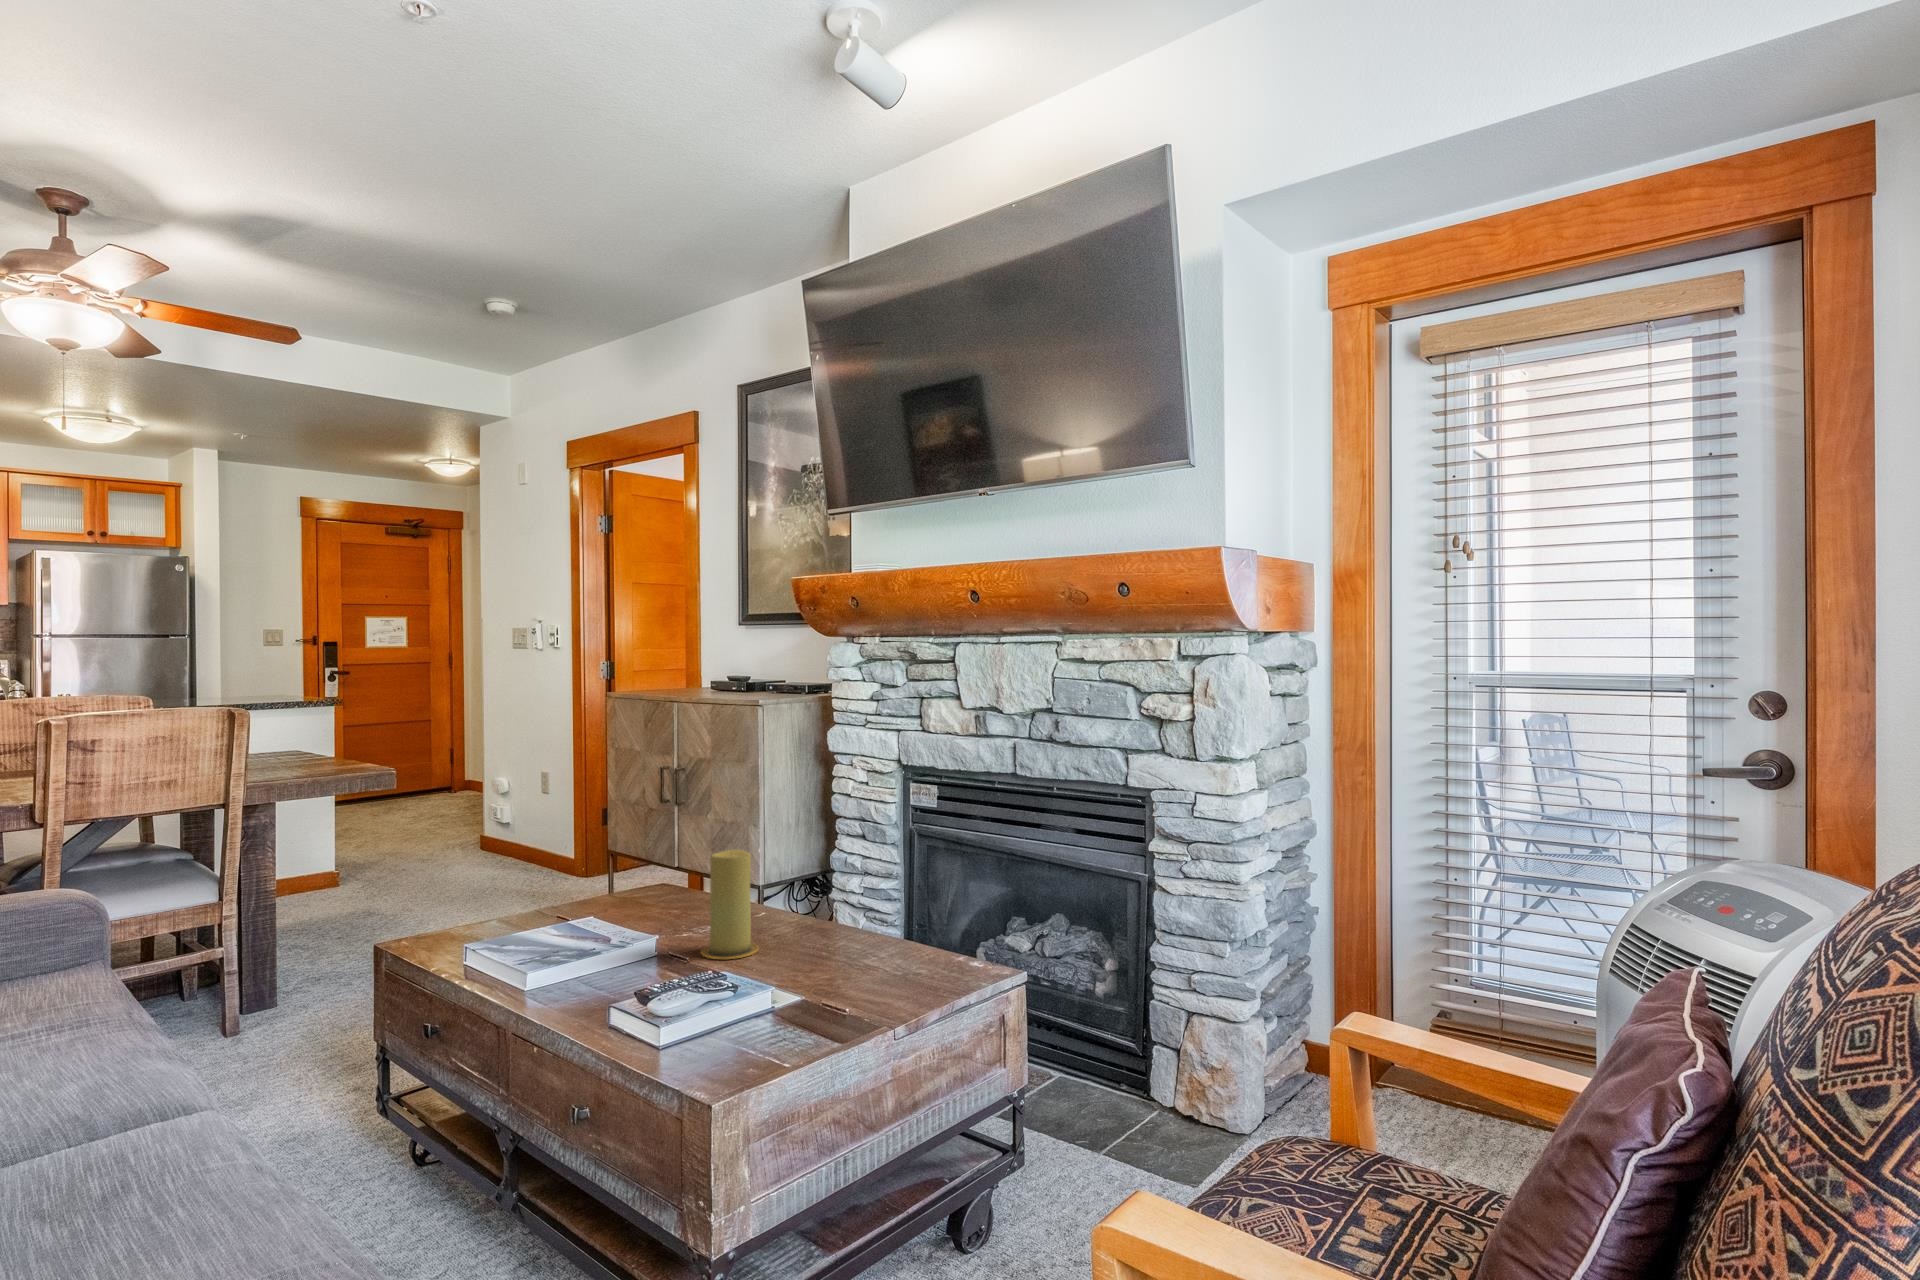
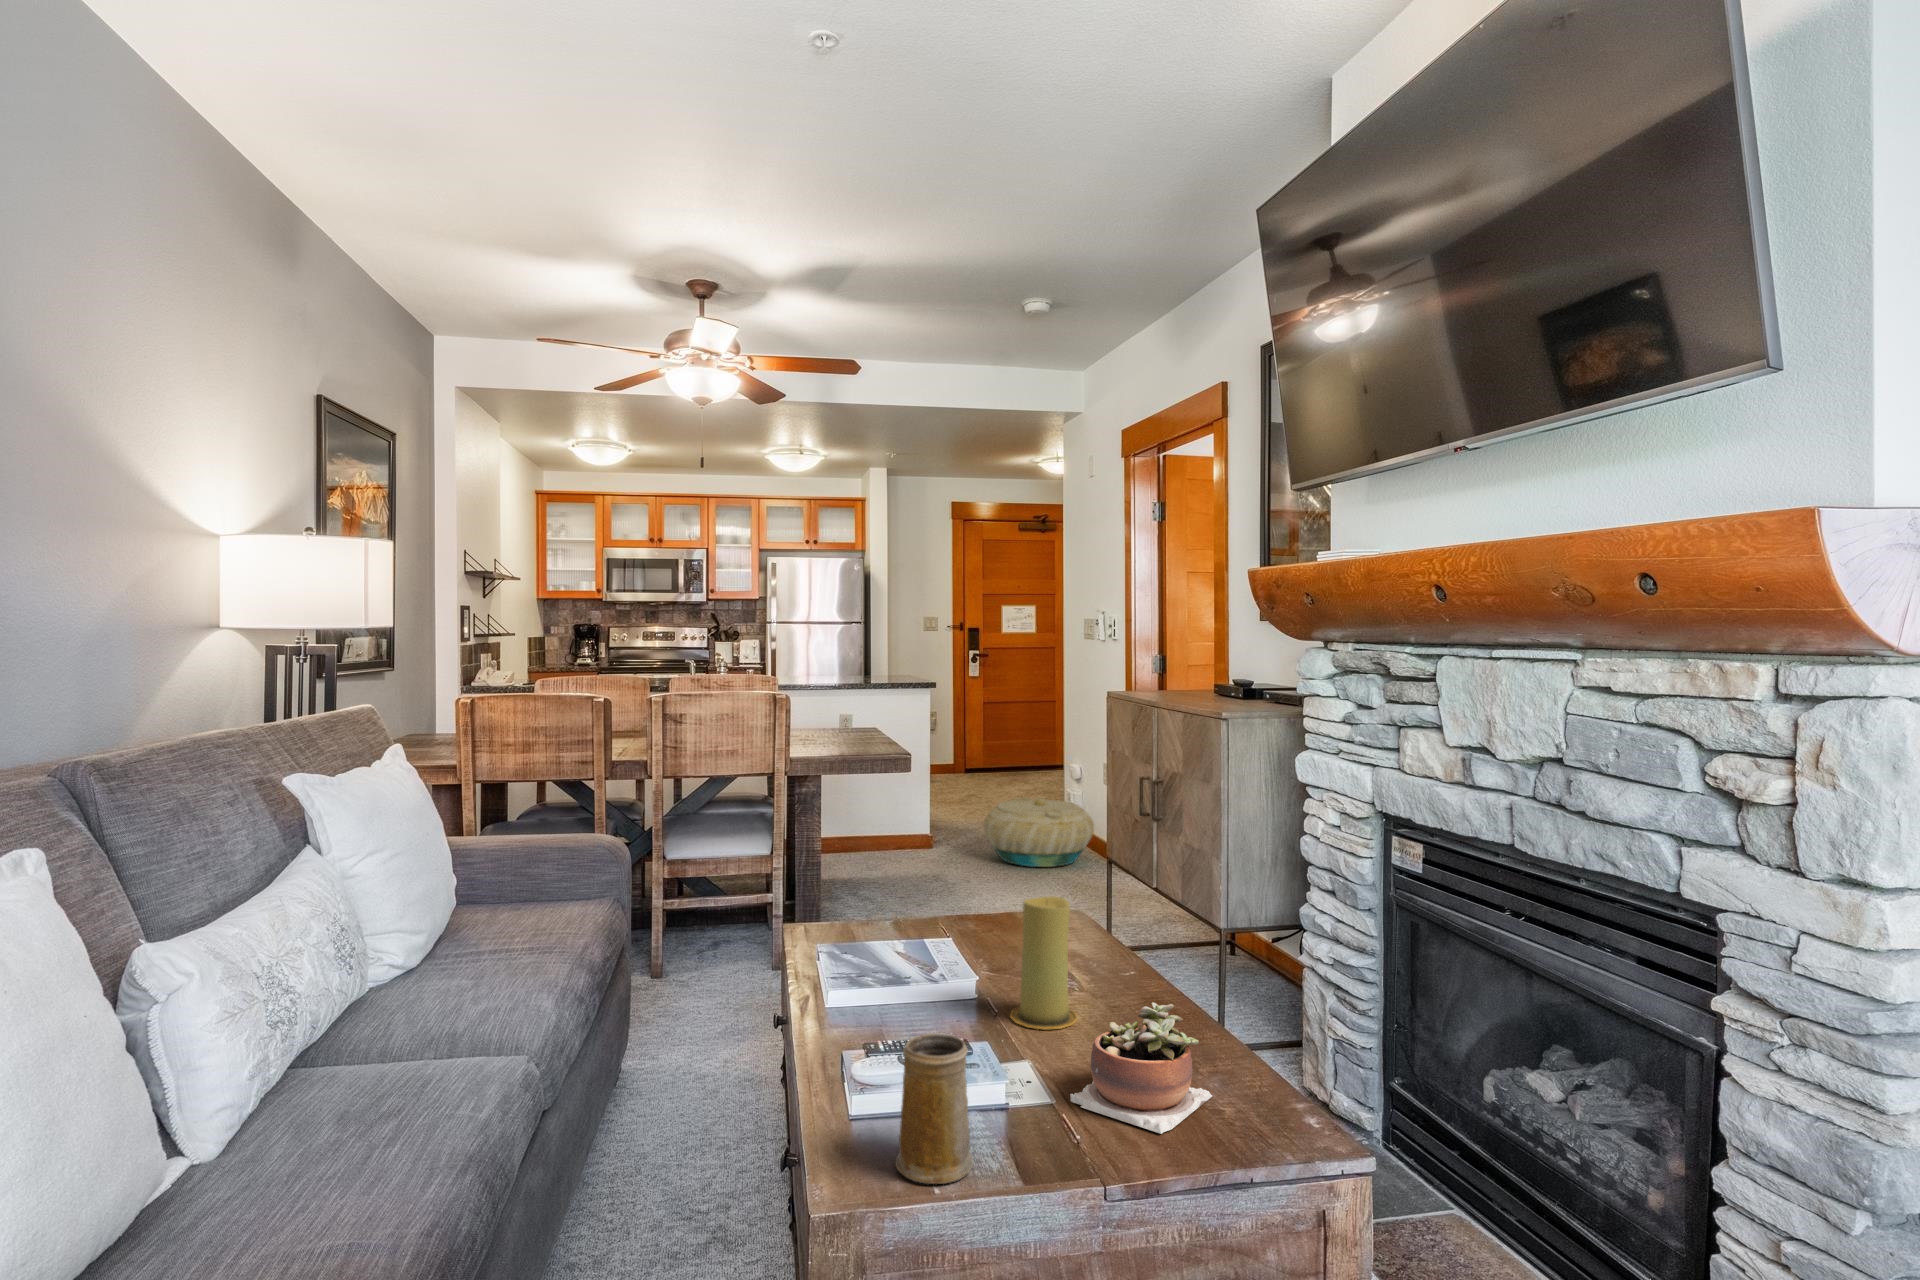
basket: none [413,812,539,883] -> present [984,797,1094,867]
succulent plant: none [812,903,900,993] -> present [1070,1002,1212,1134]
mug: none [730,945,793,1060] -> present [895,1033,973,1184]

